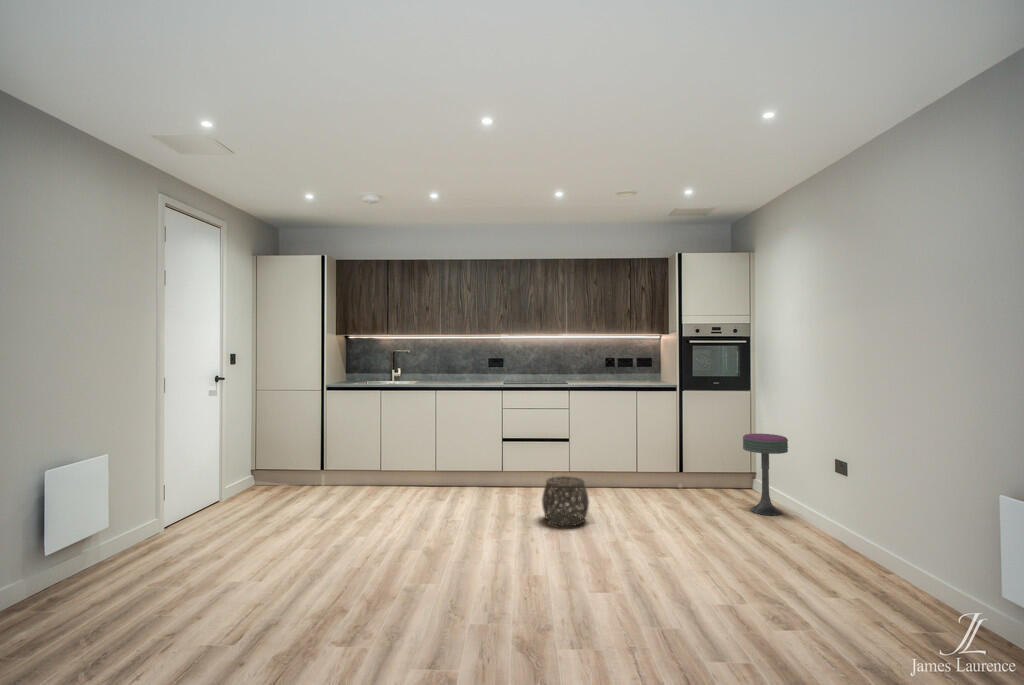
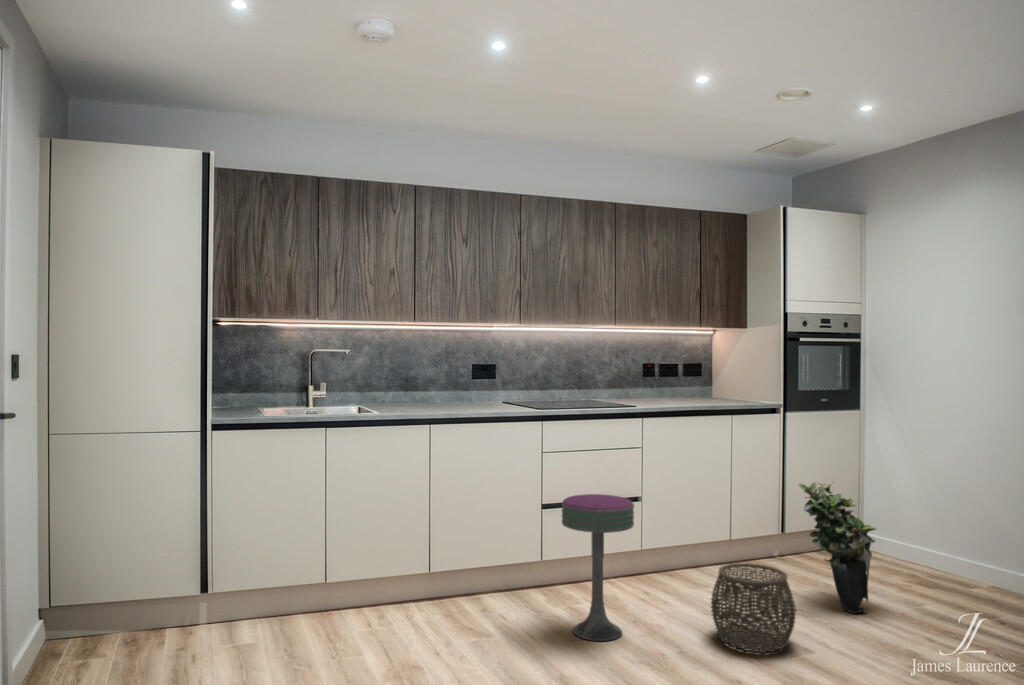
bar stool: present [743,434,788,515] -> present [562,494,634,641]
potted plant: none [633,435,682,519] -> present [799,482,876,614]

